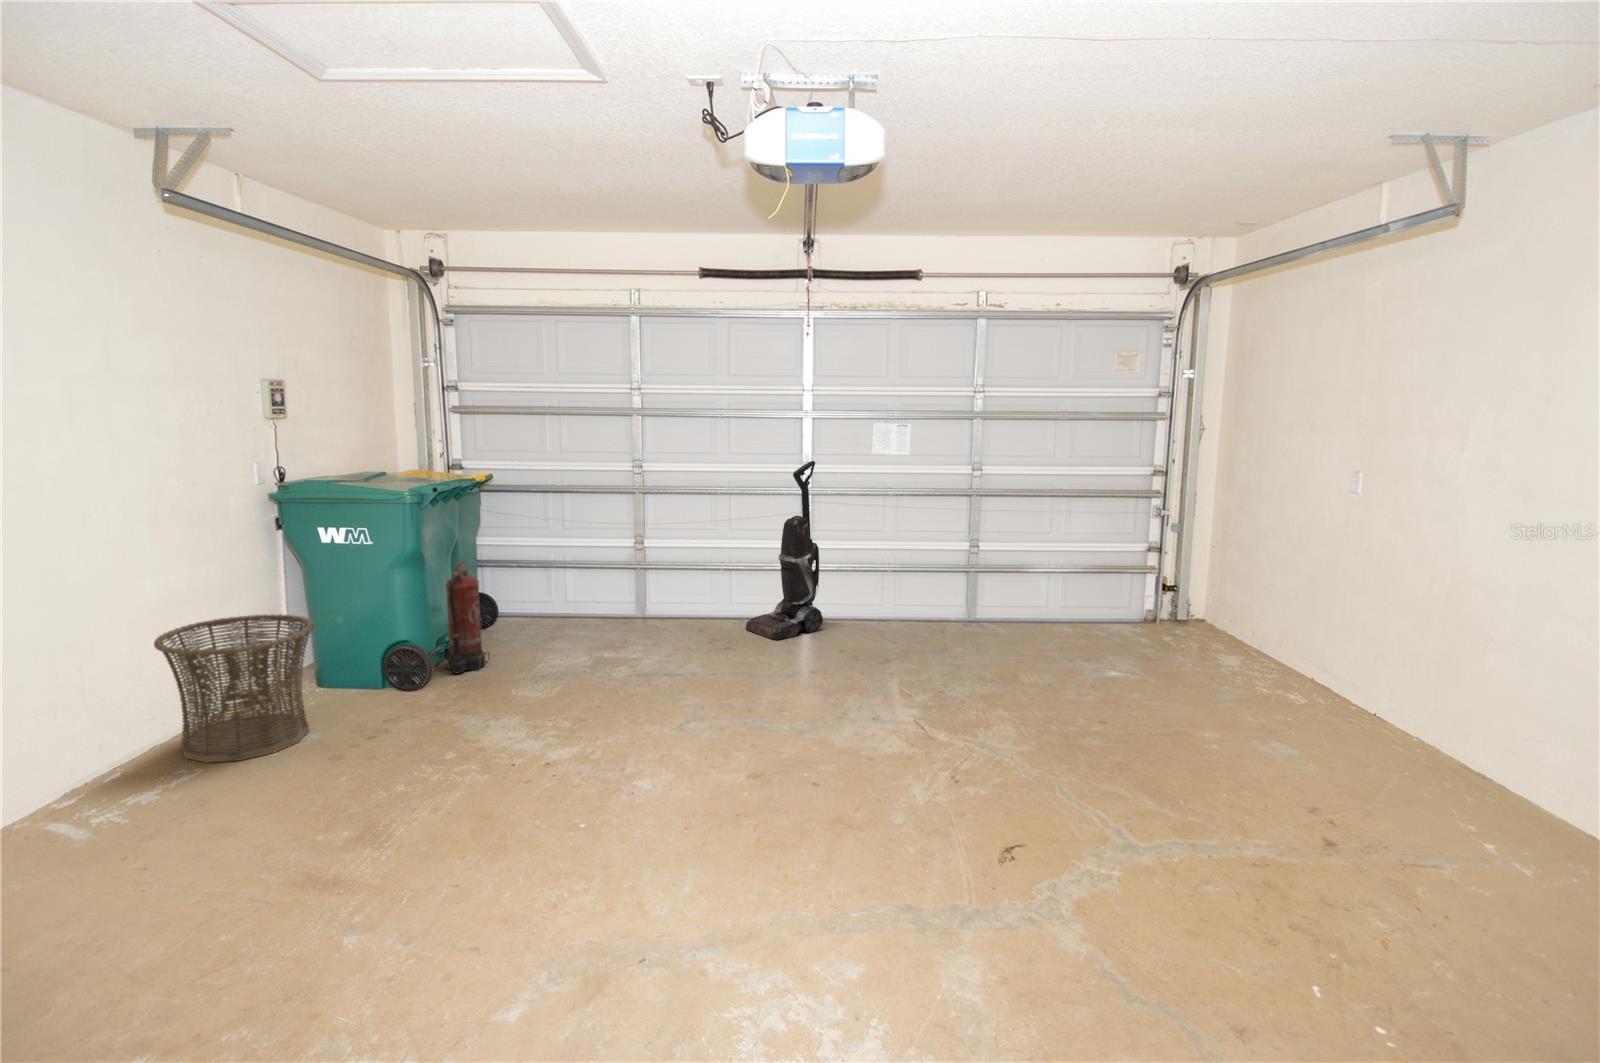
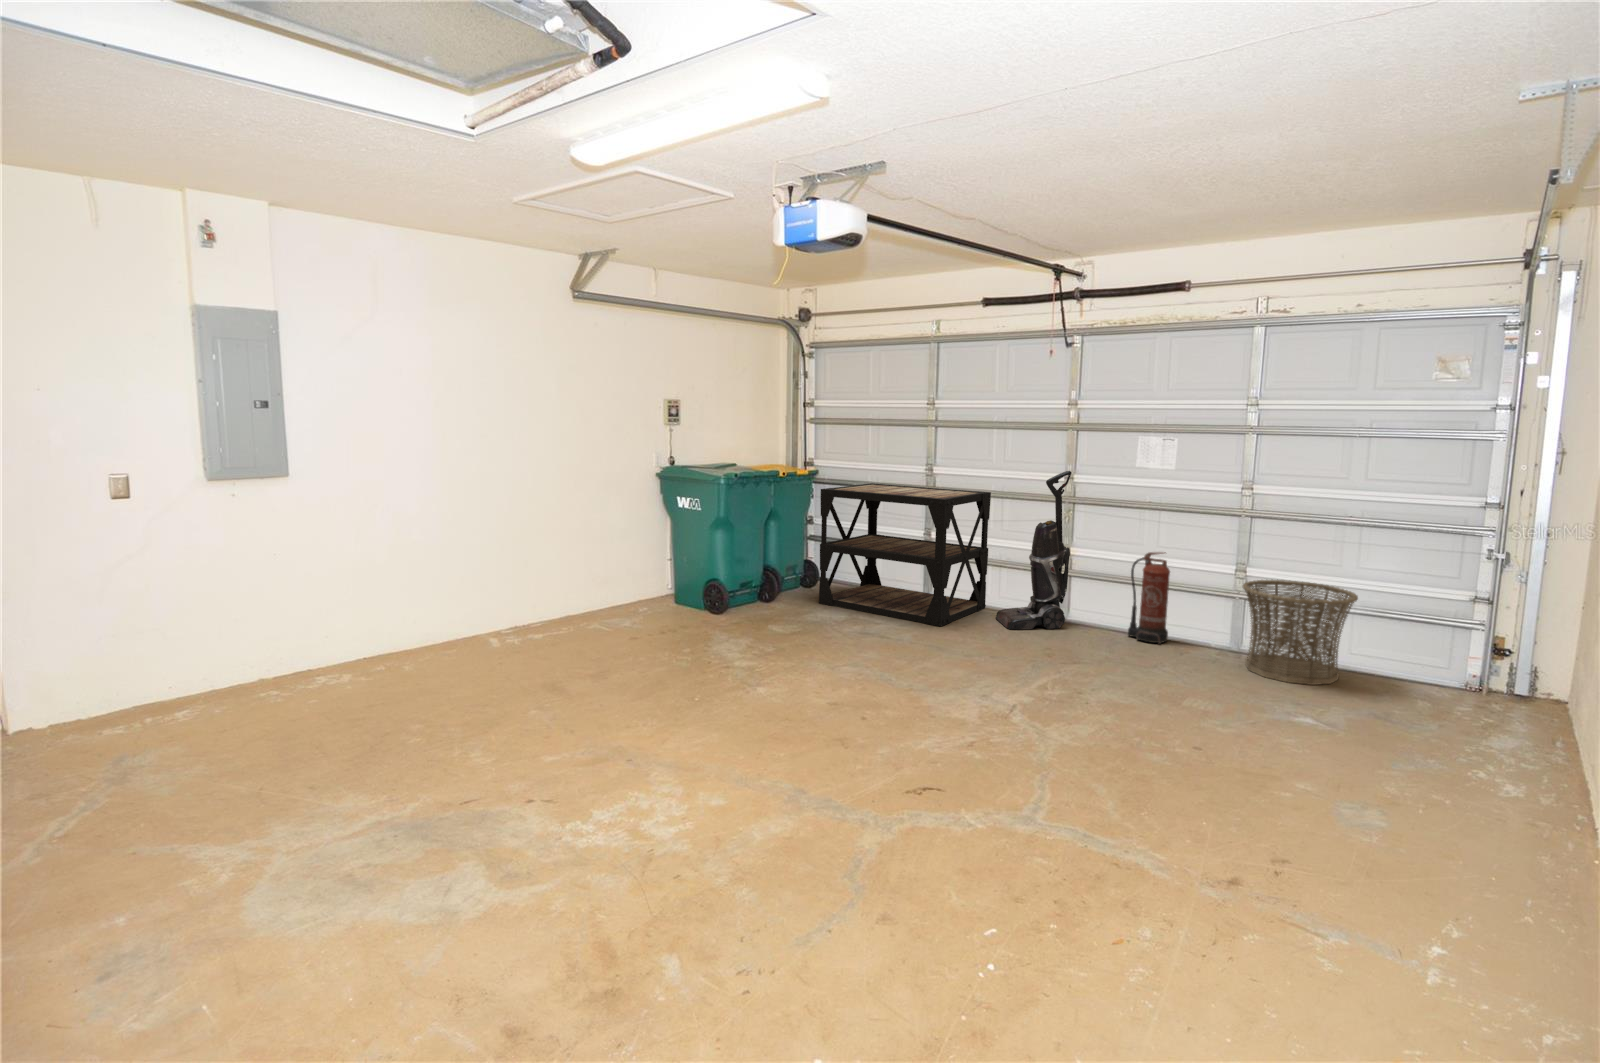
shelving unit: none [524,487,722,651] -> present [819,483,991,626]
fire extinguisher: present [443,560,490,673] -> present [1128,552,1170,644]
basket: present [154,614,314,763] -> present [1243,580,1358,685]

